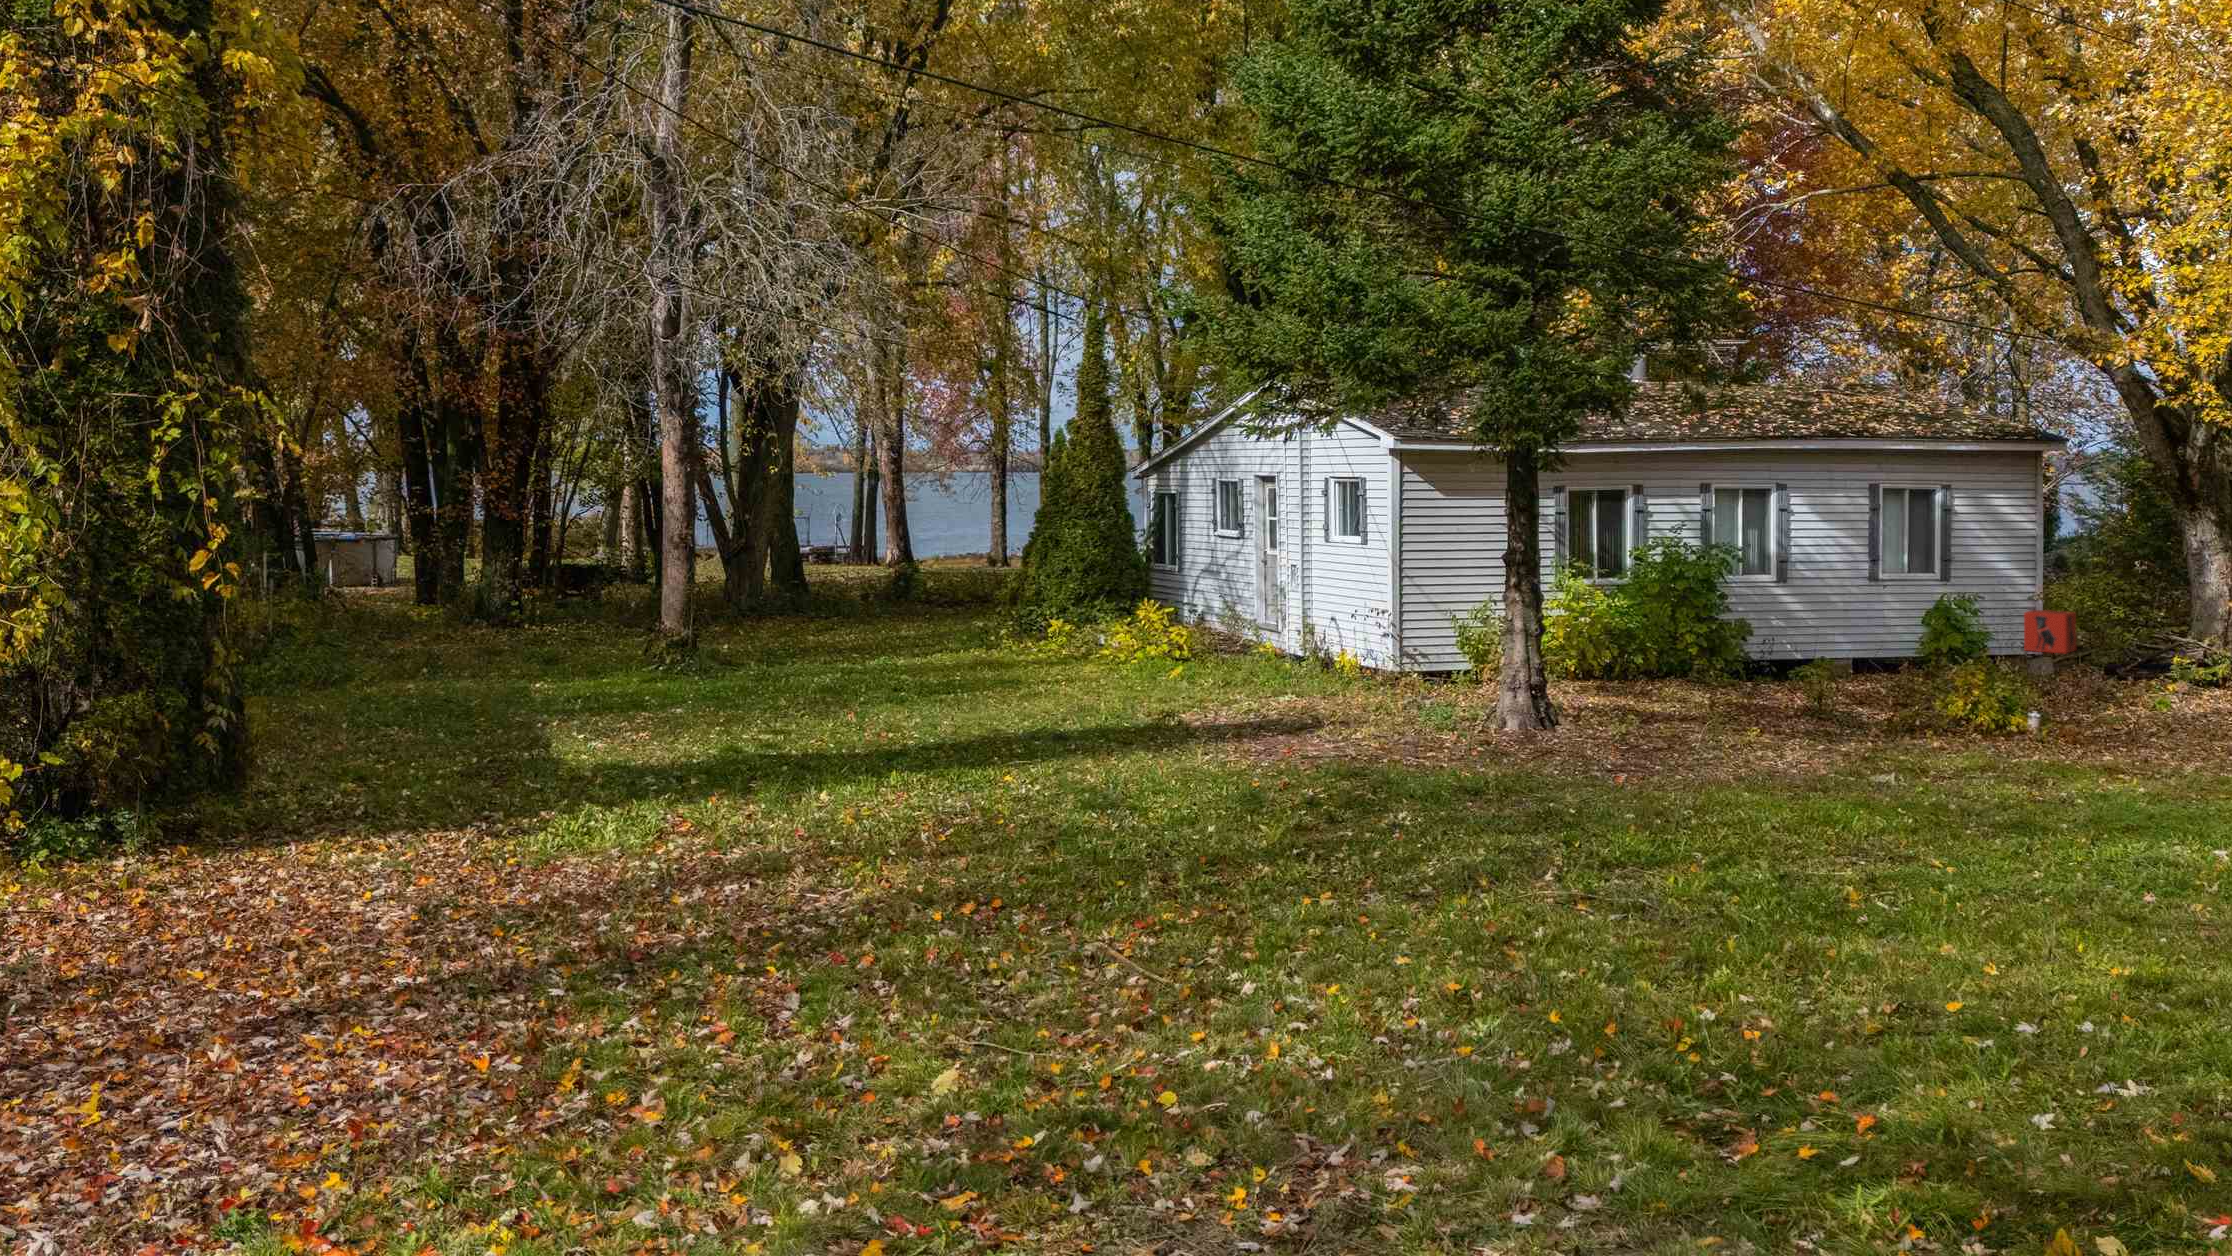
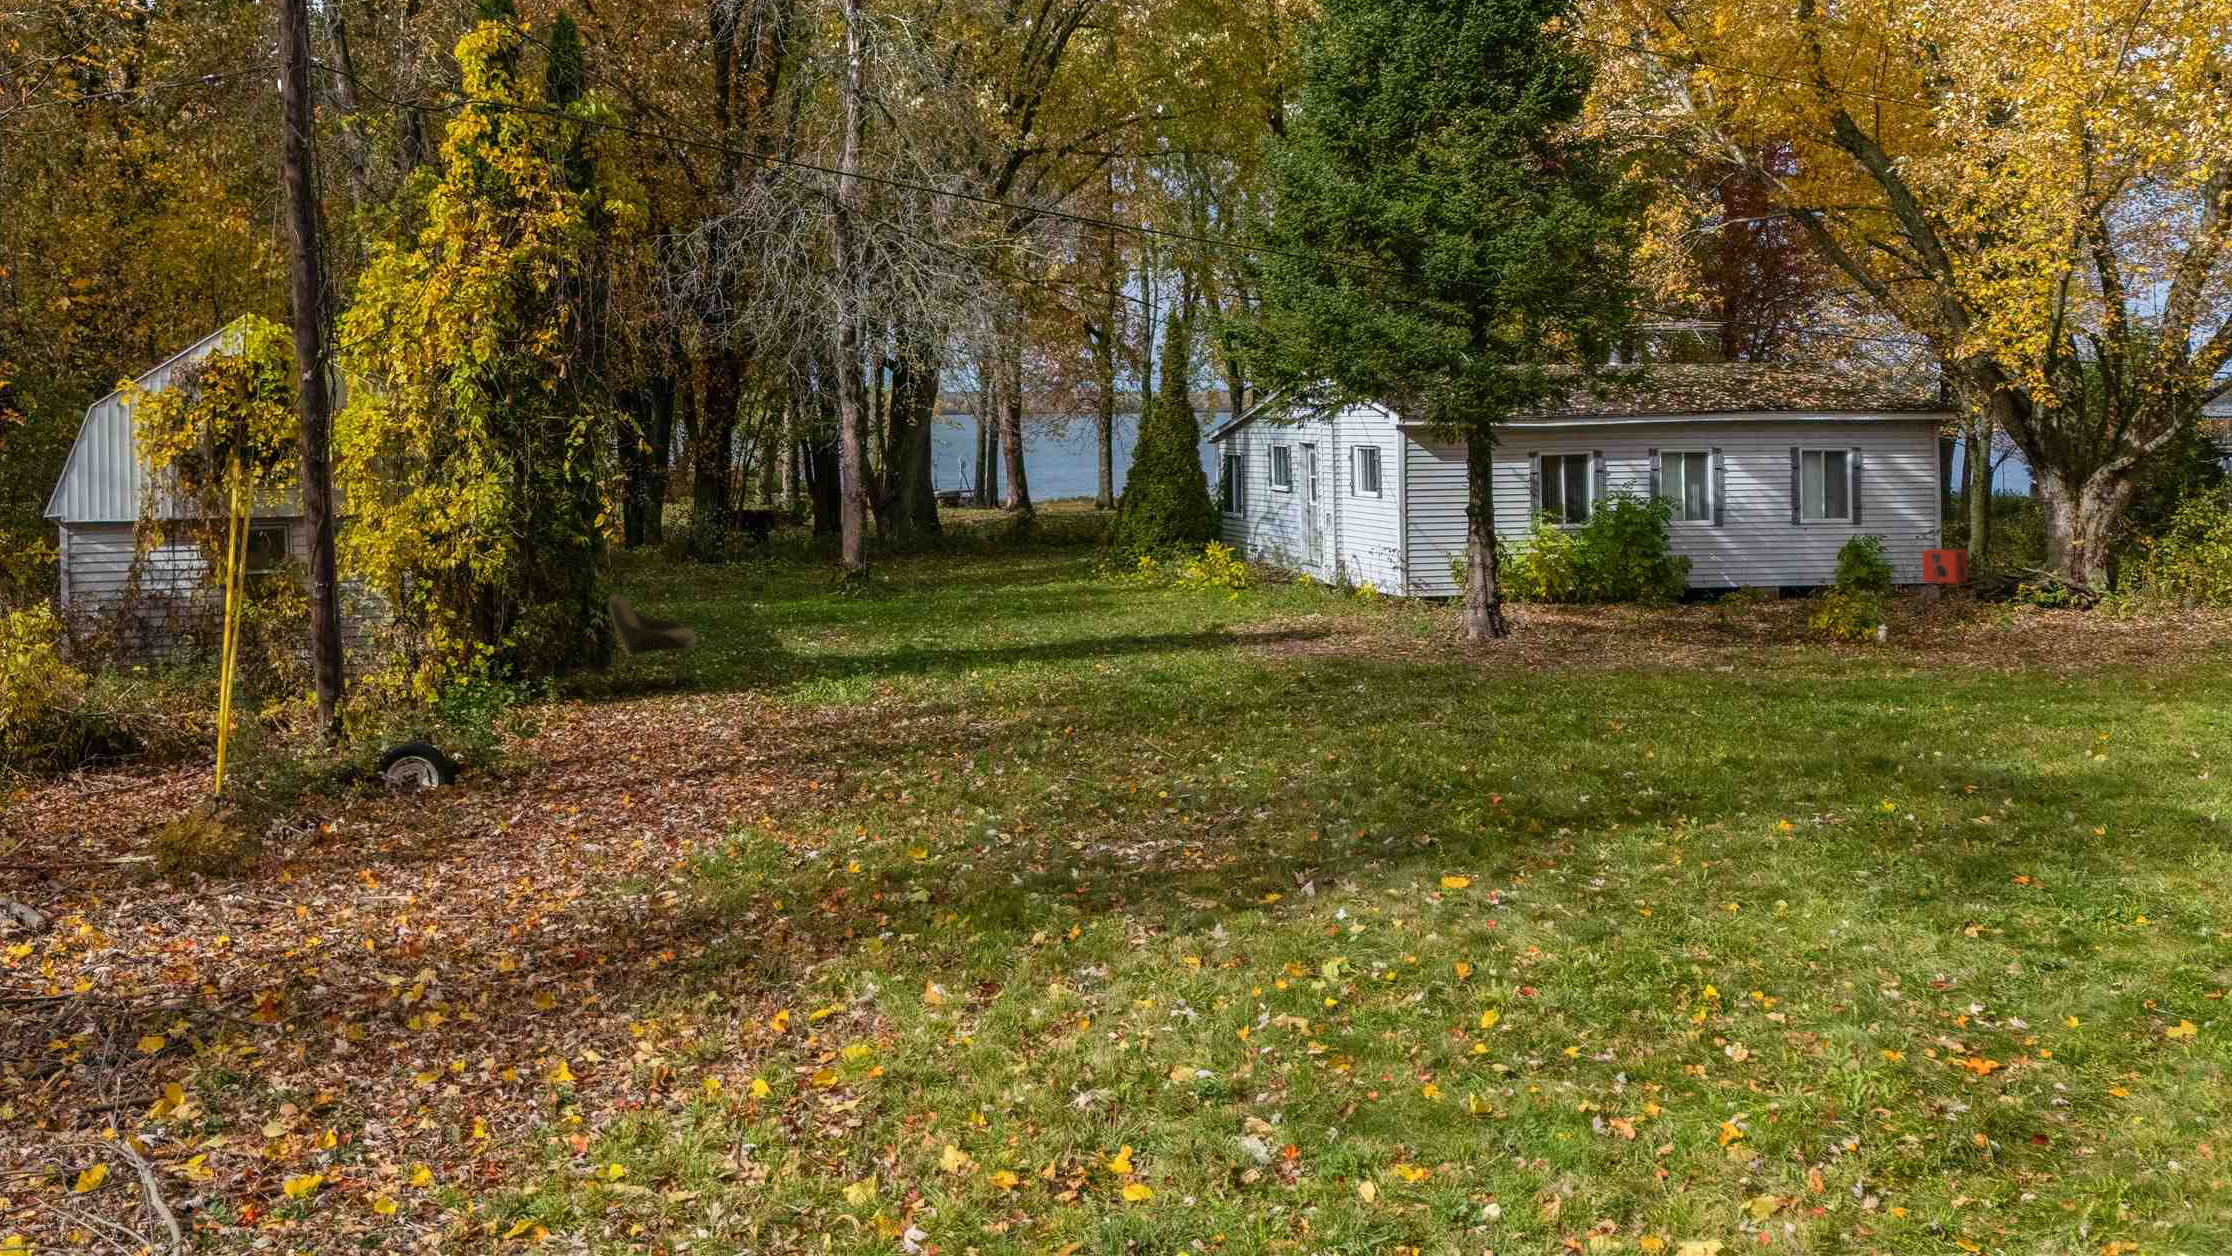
lounge chair: none [252,677,399,830] -> present [609,595,697,692]

